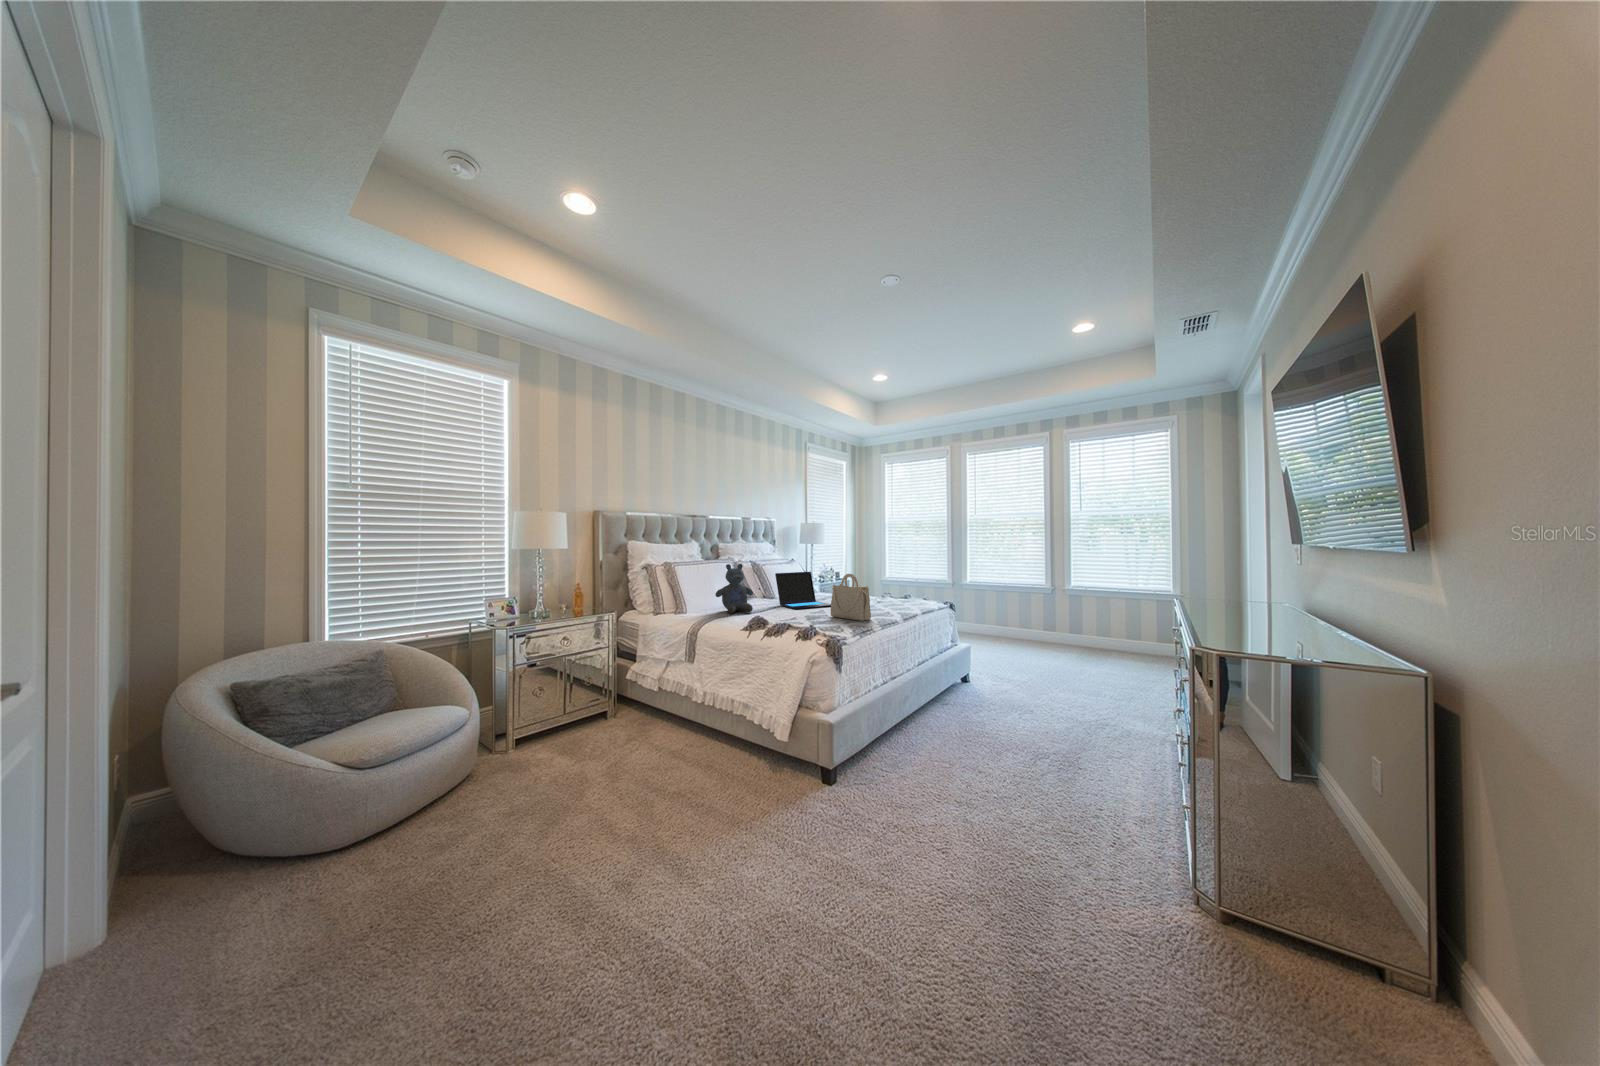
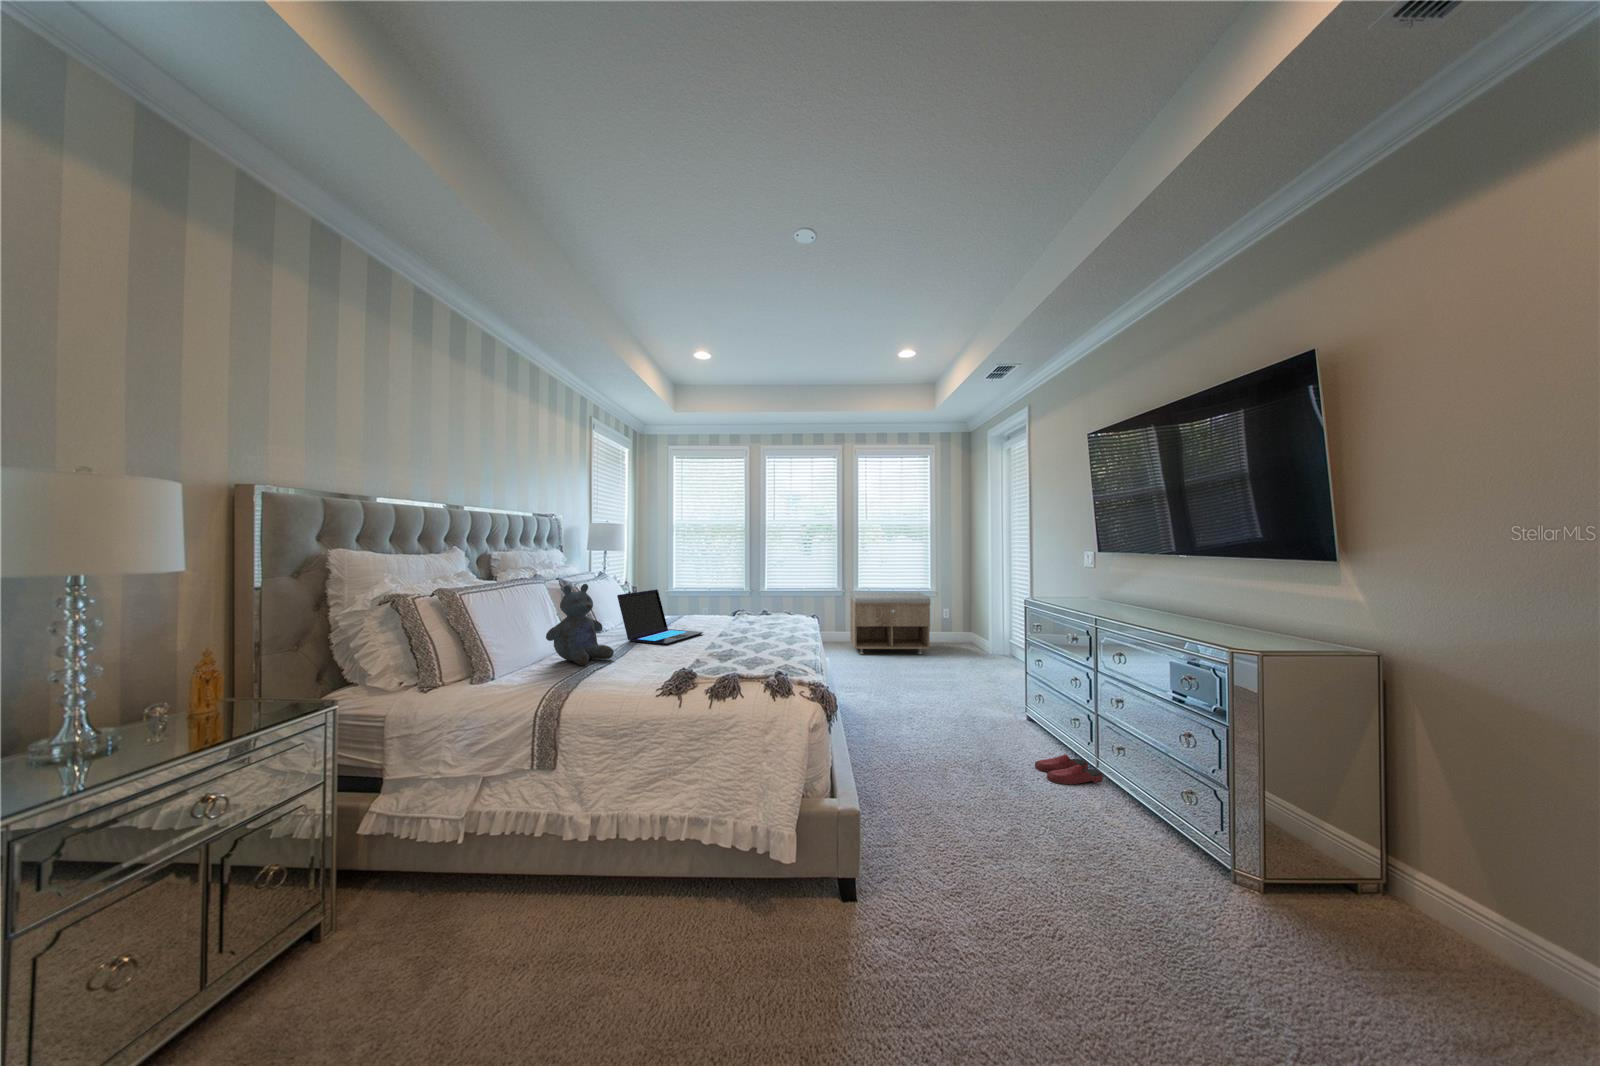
handbag: present [831,574,871,621] -> none [736,591,793,652]
storage bench: none [1049,589,1147,663] -> present [850,593,930,654]
slippers: none [1102,762,1171,795] -> present [1035,754,1103,784]

